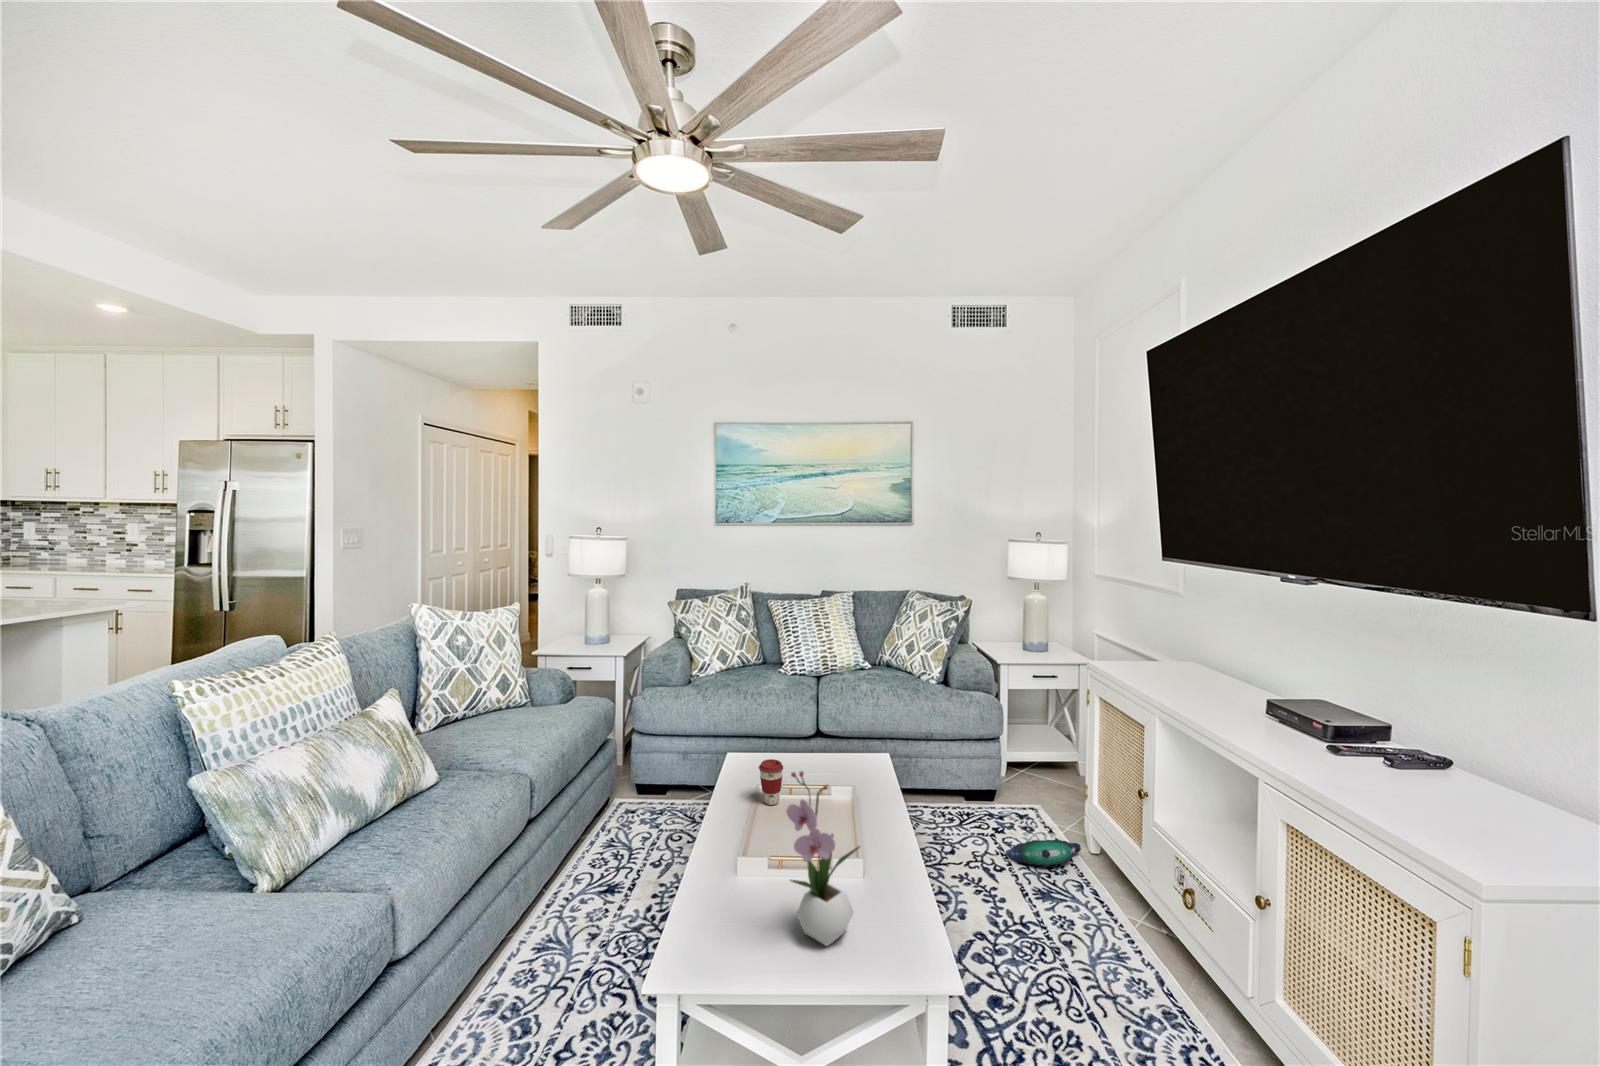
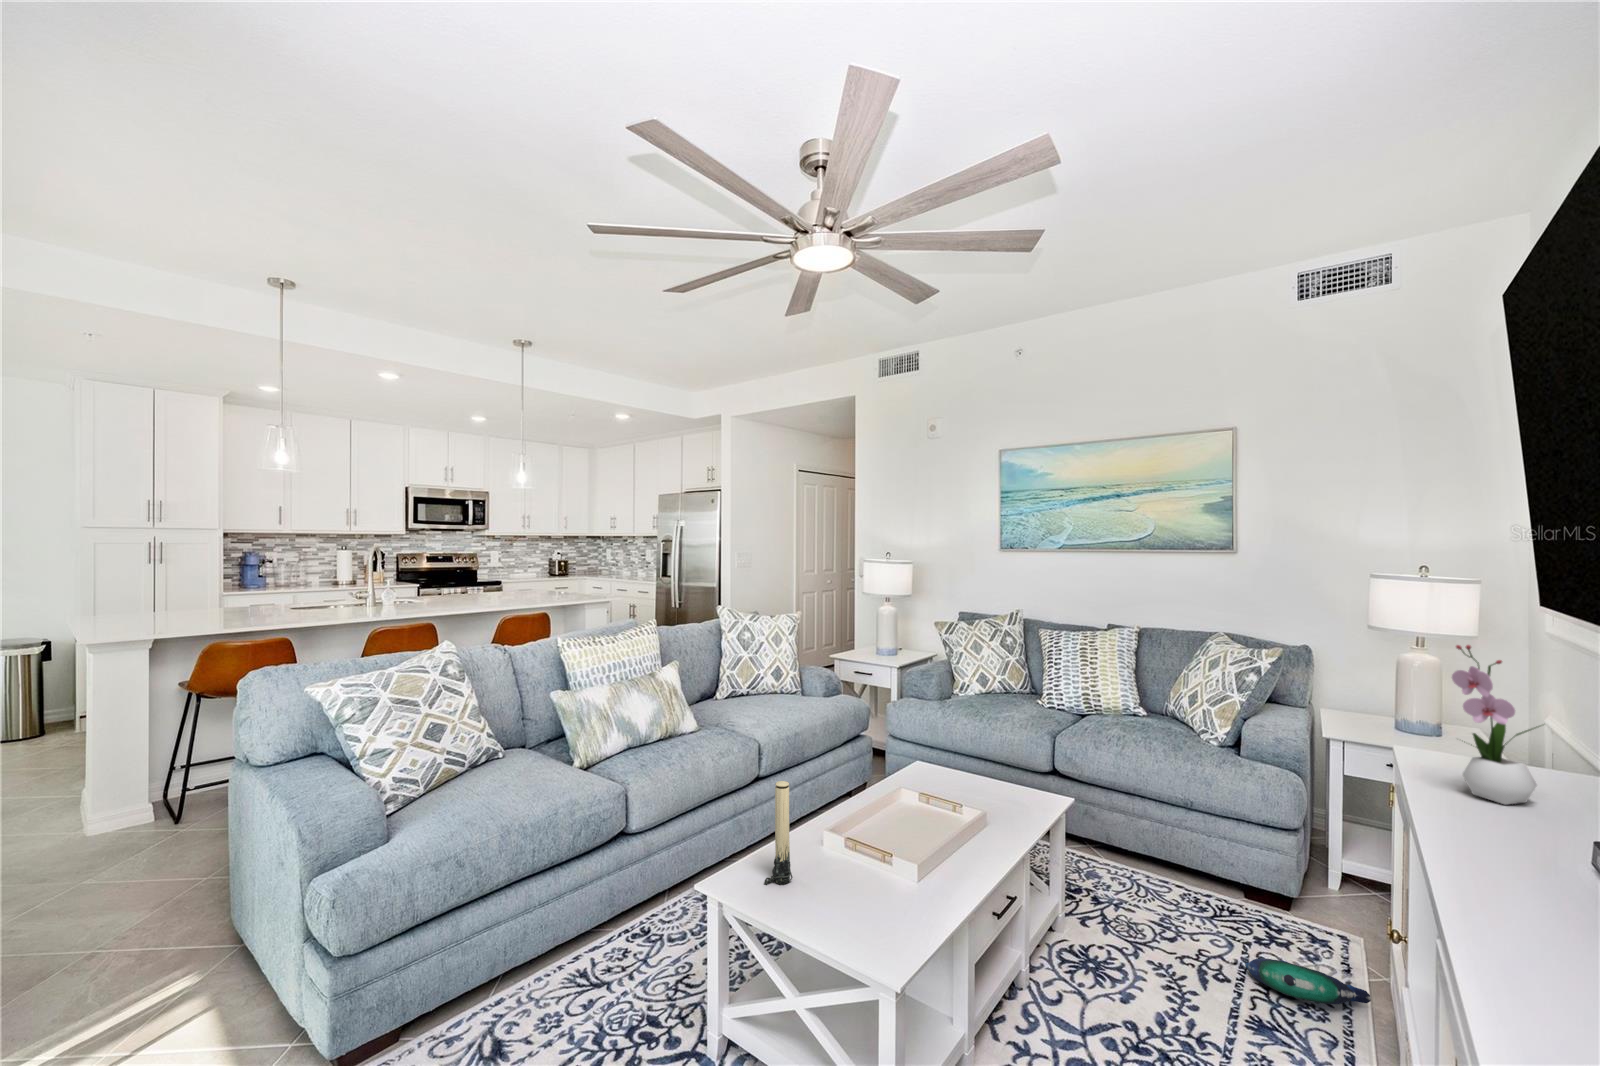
coffee cup: present [759,759,783,805] -> none [894,765,917,807]
flower arrangement: present [786,771,860,946] -> present [1452,645,1540,805]
candle: none [729,816,756,951] -> present [764,781,793,884]

